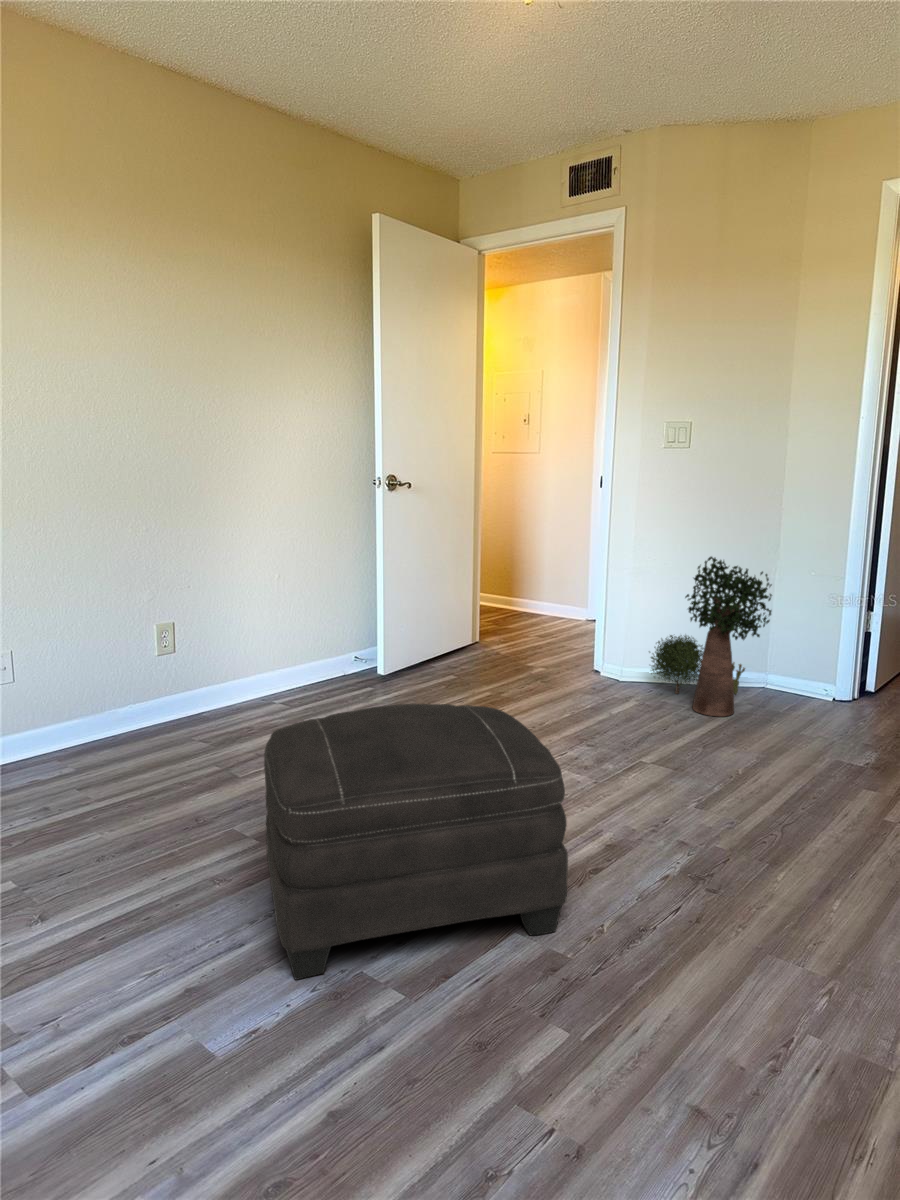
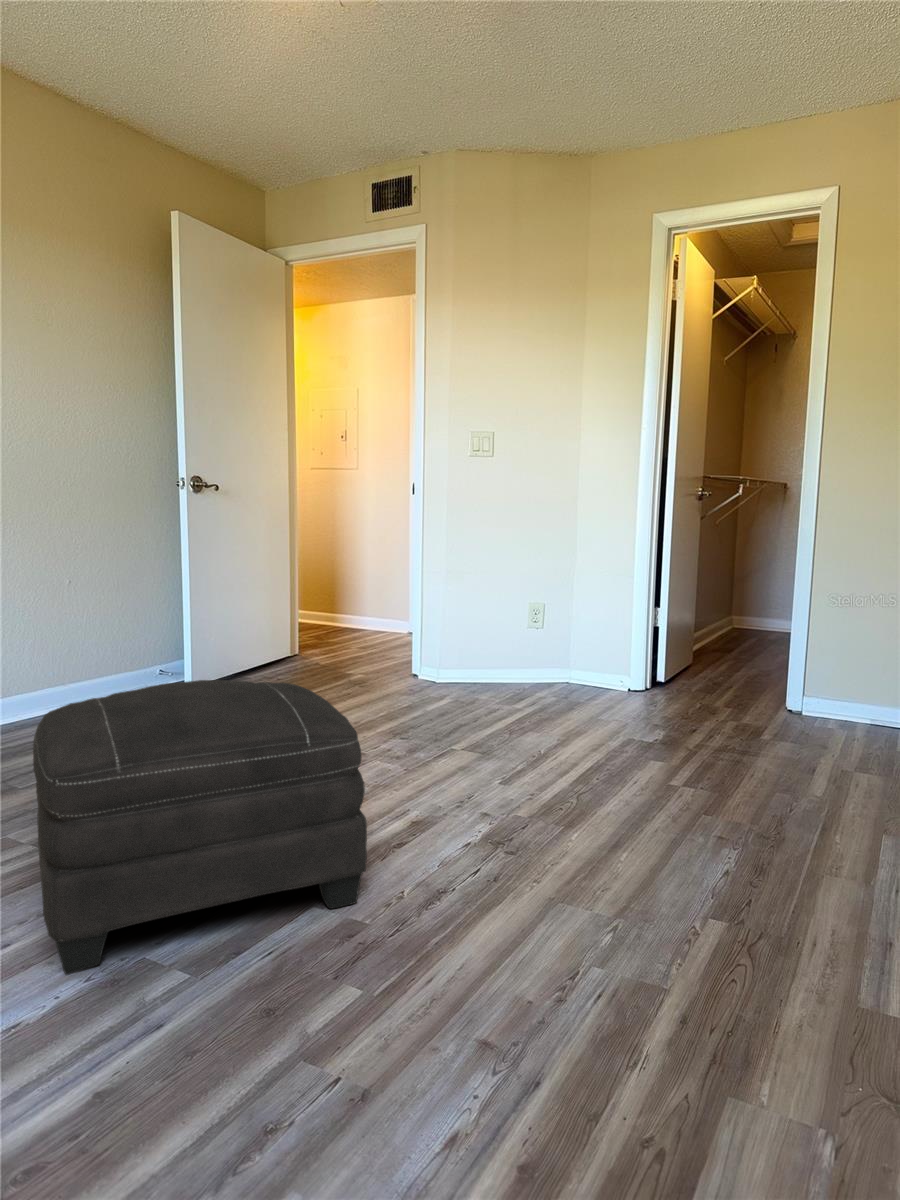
potted plant: present [651,557,772,716] -> none [464,555,576,709]

